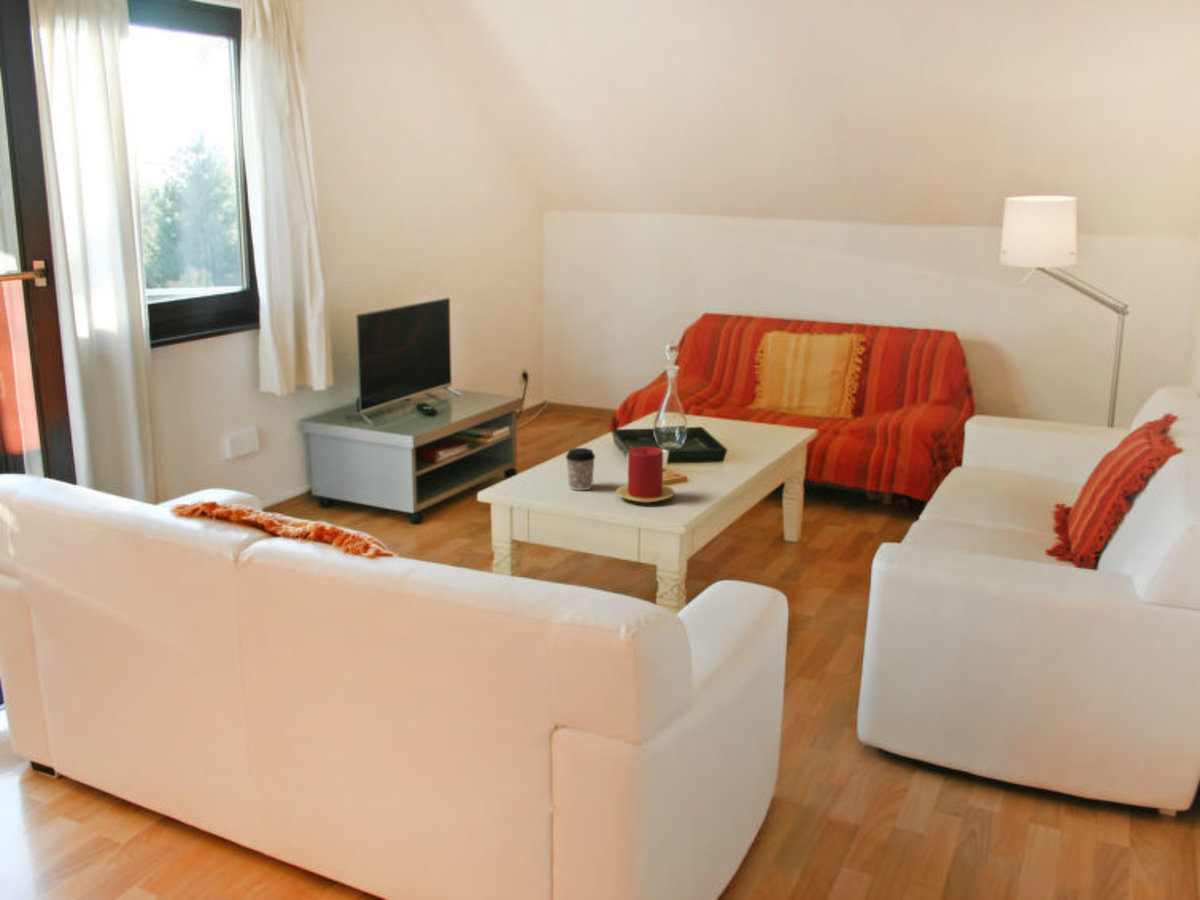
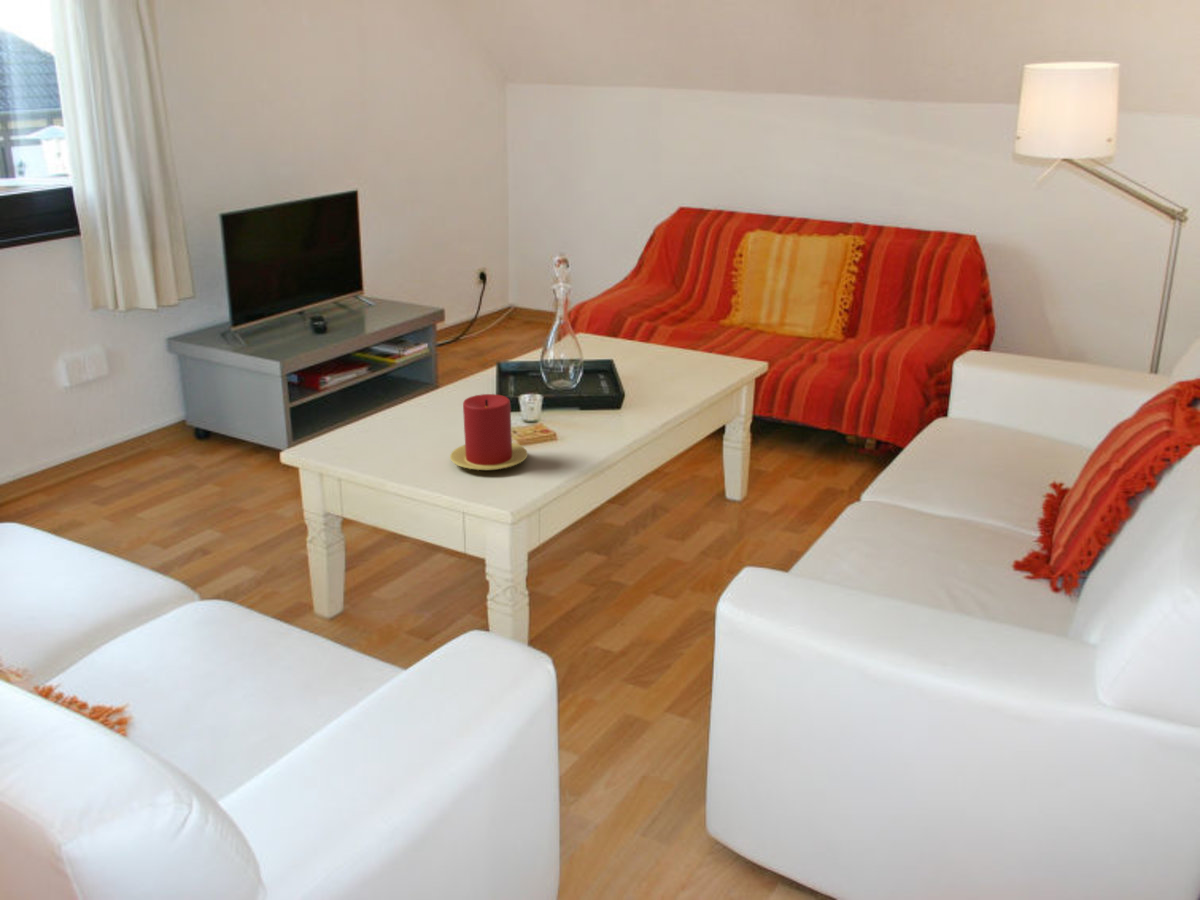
coffee cup: present [566,448,595,490] -> none [392,392,432,449]

